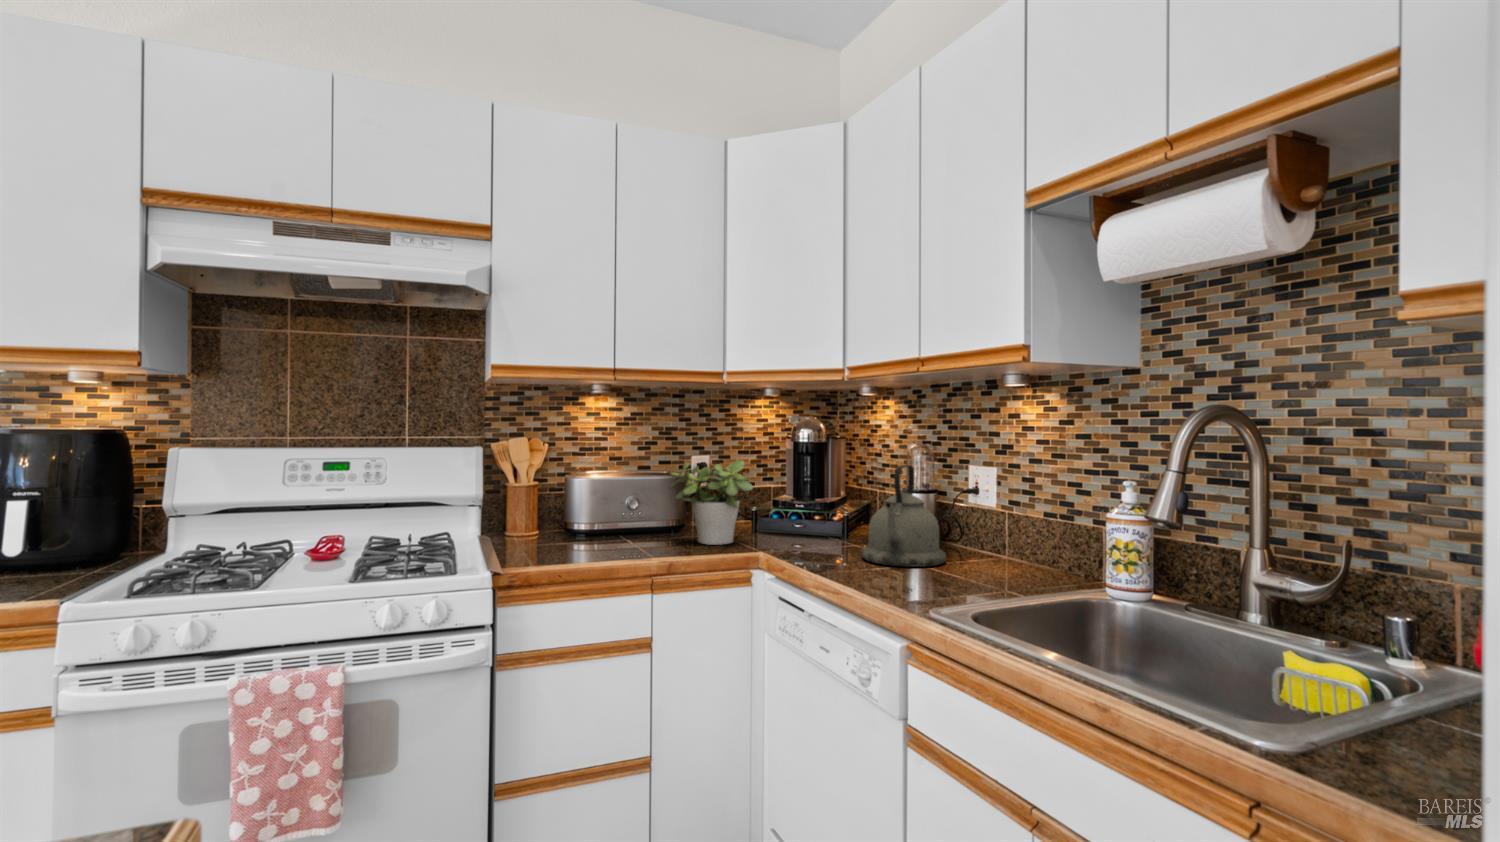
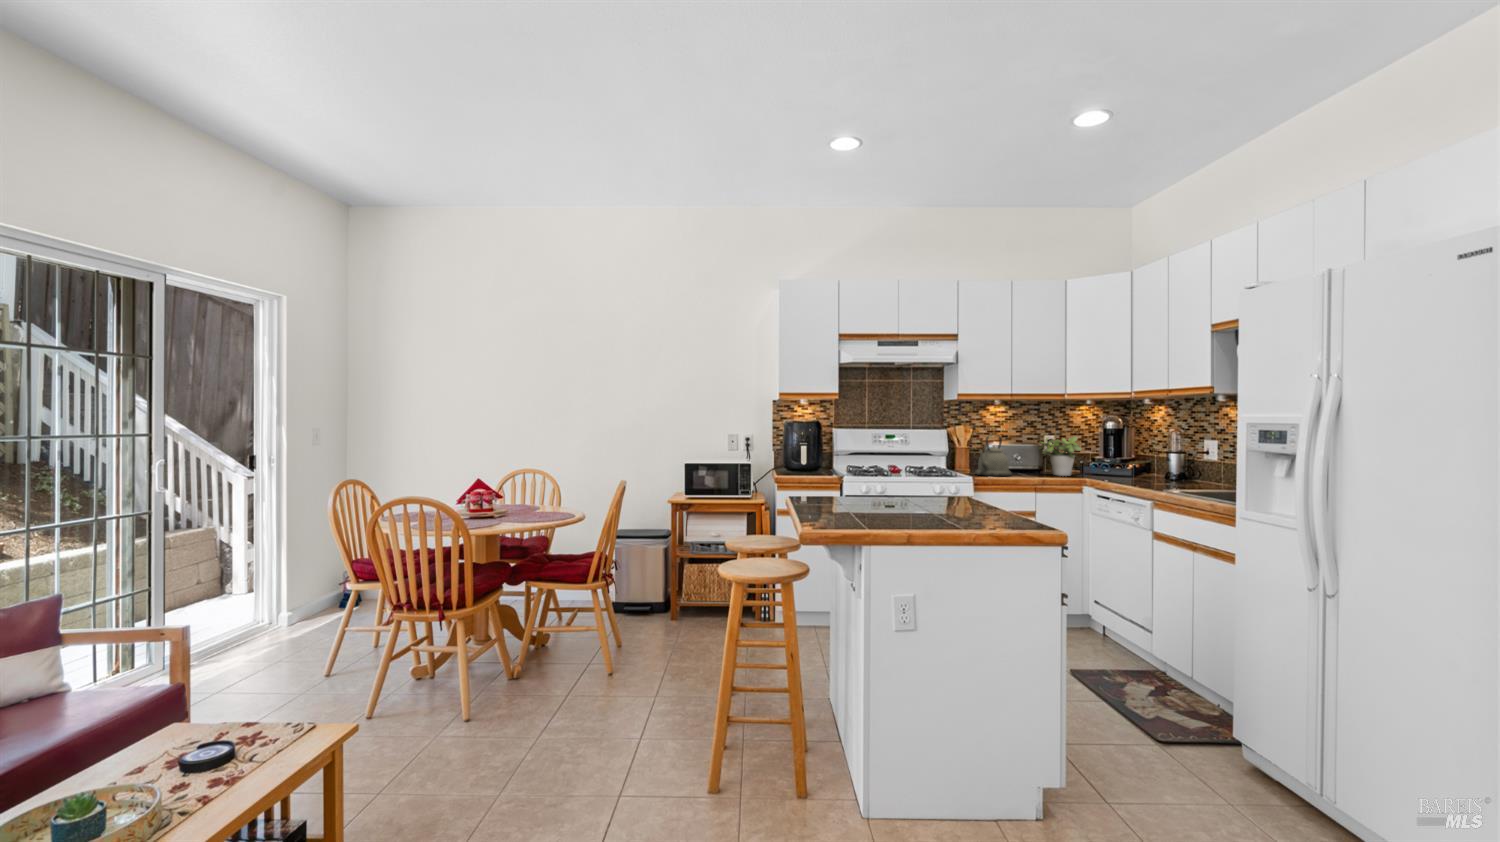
kettle: present [862,465,946,567] -> present [975,436,1012,476]

